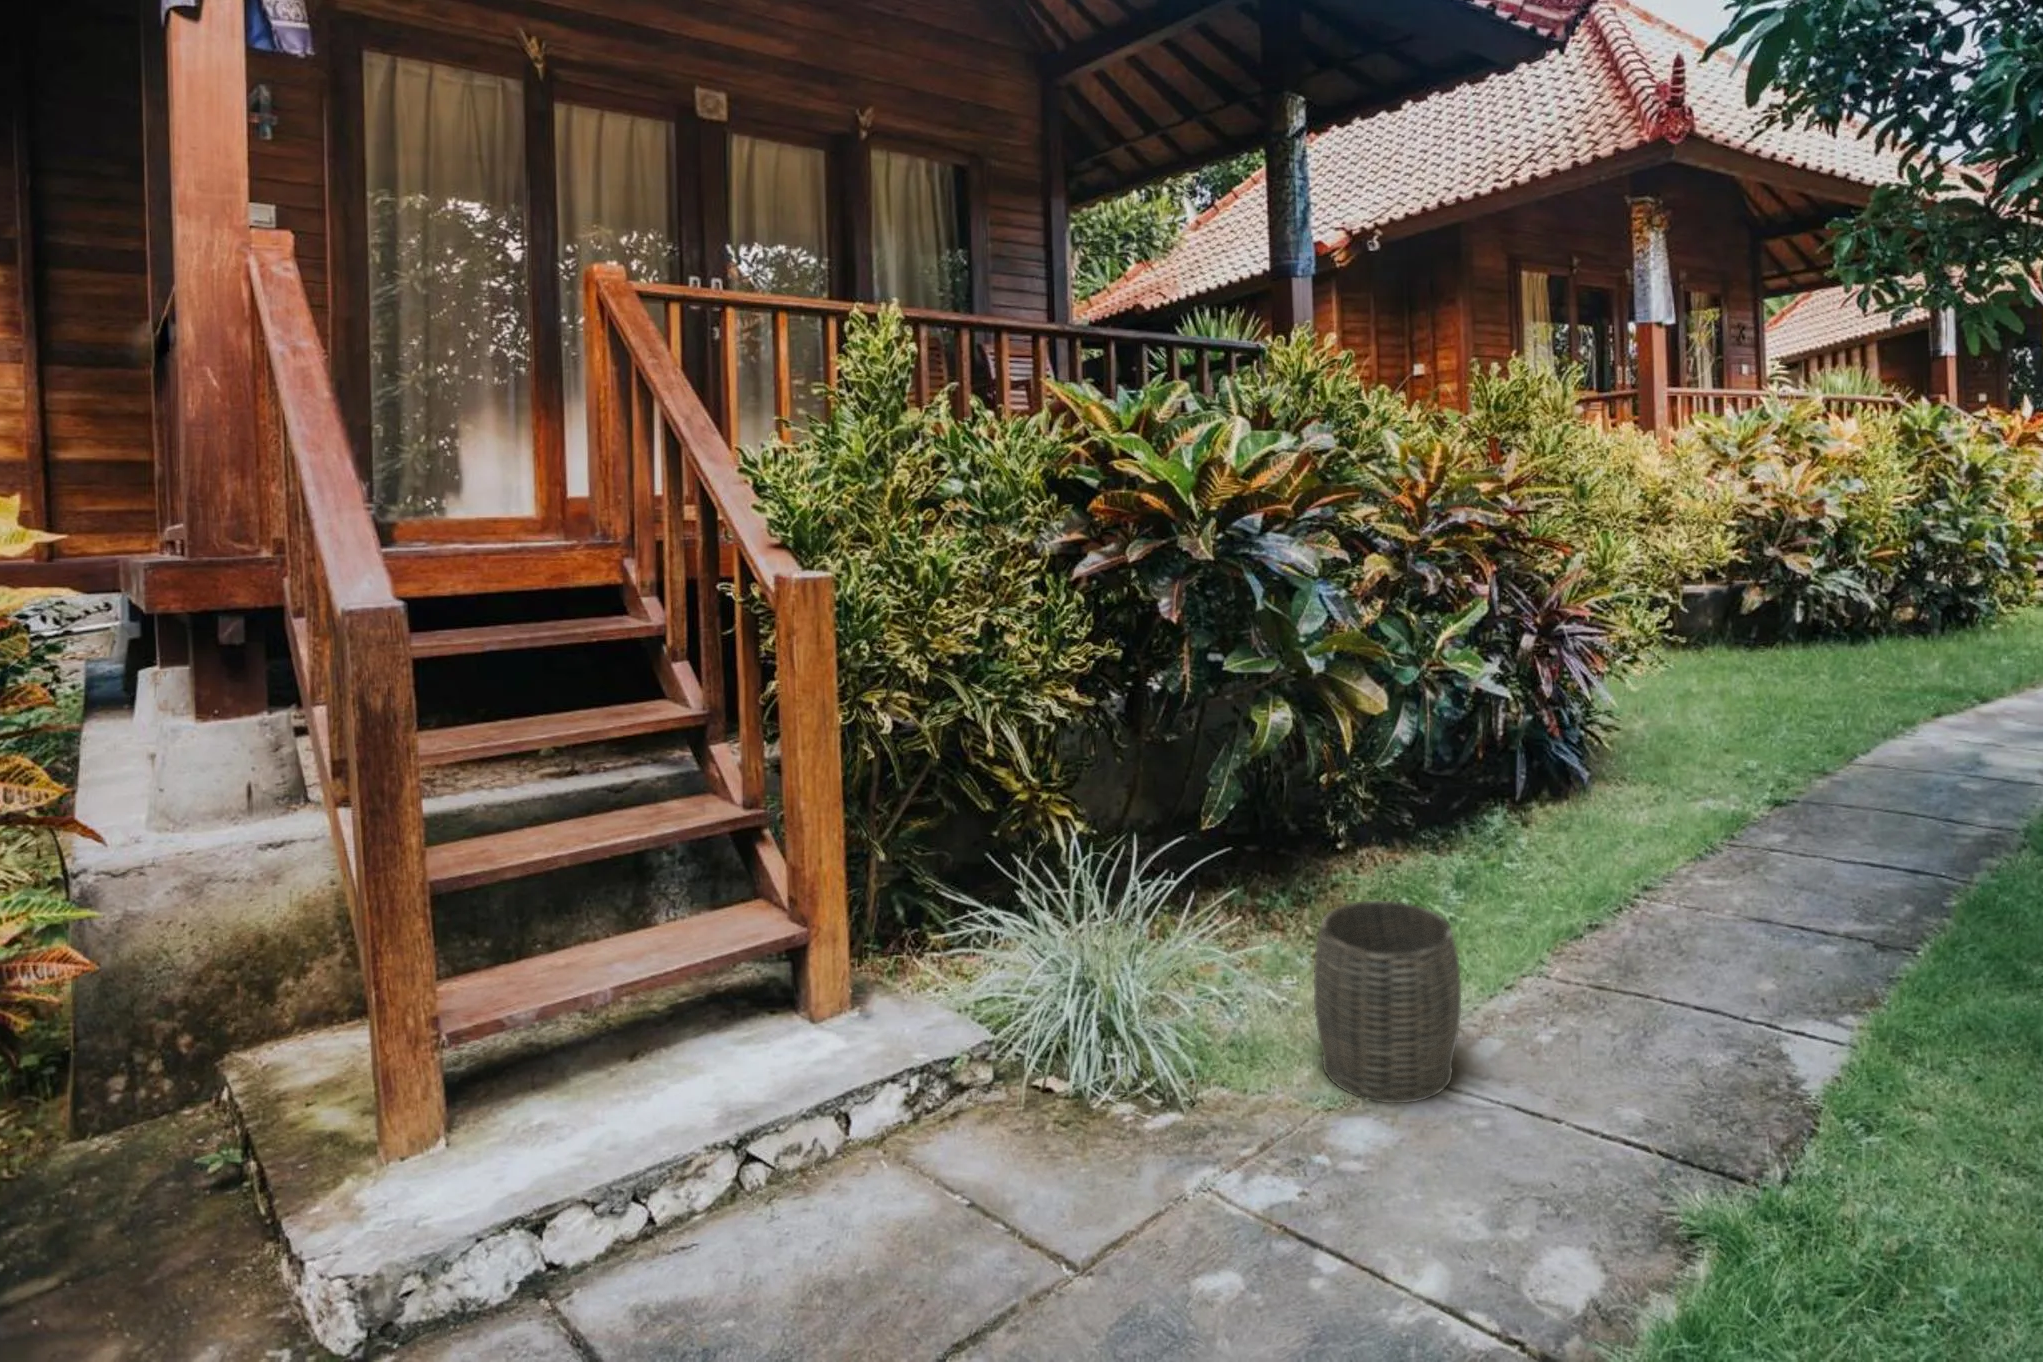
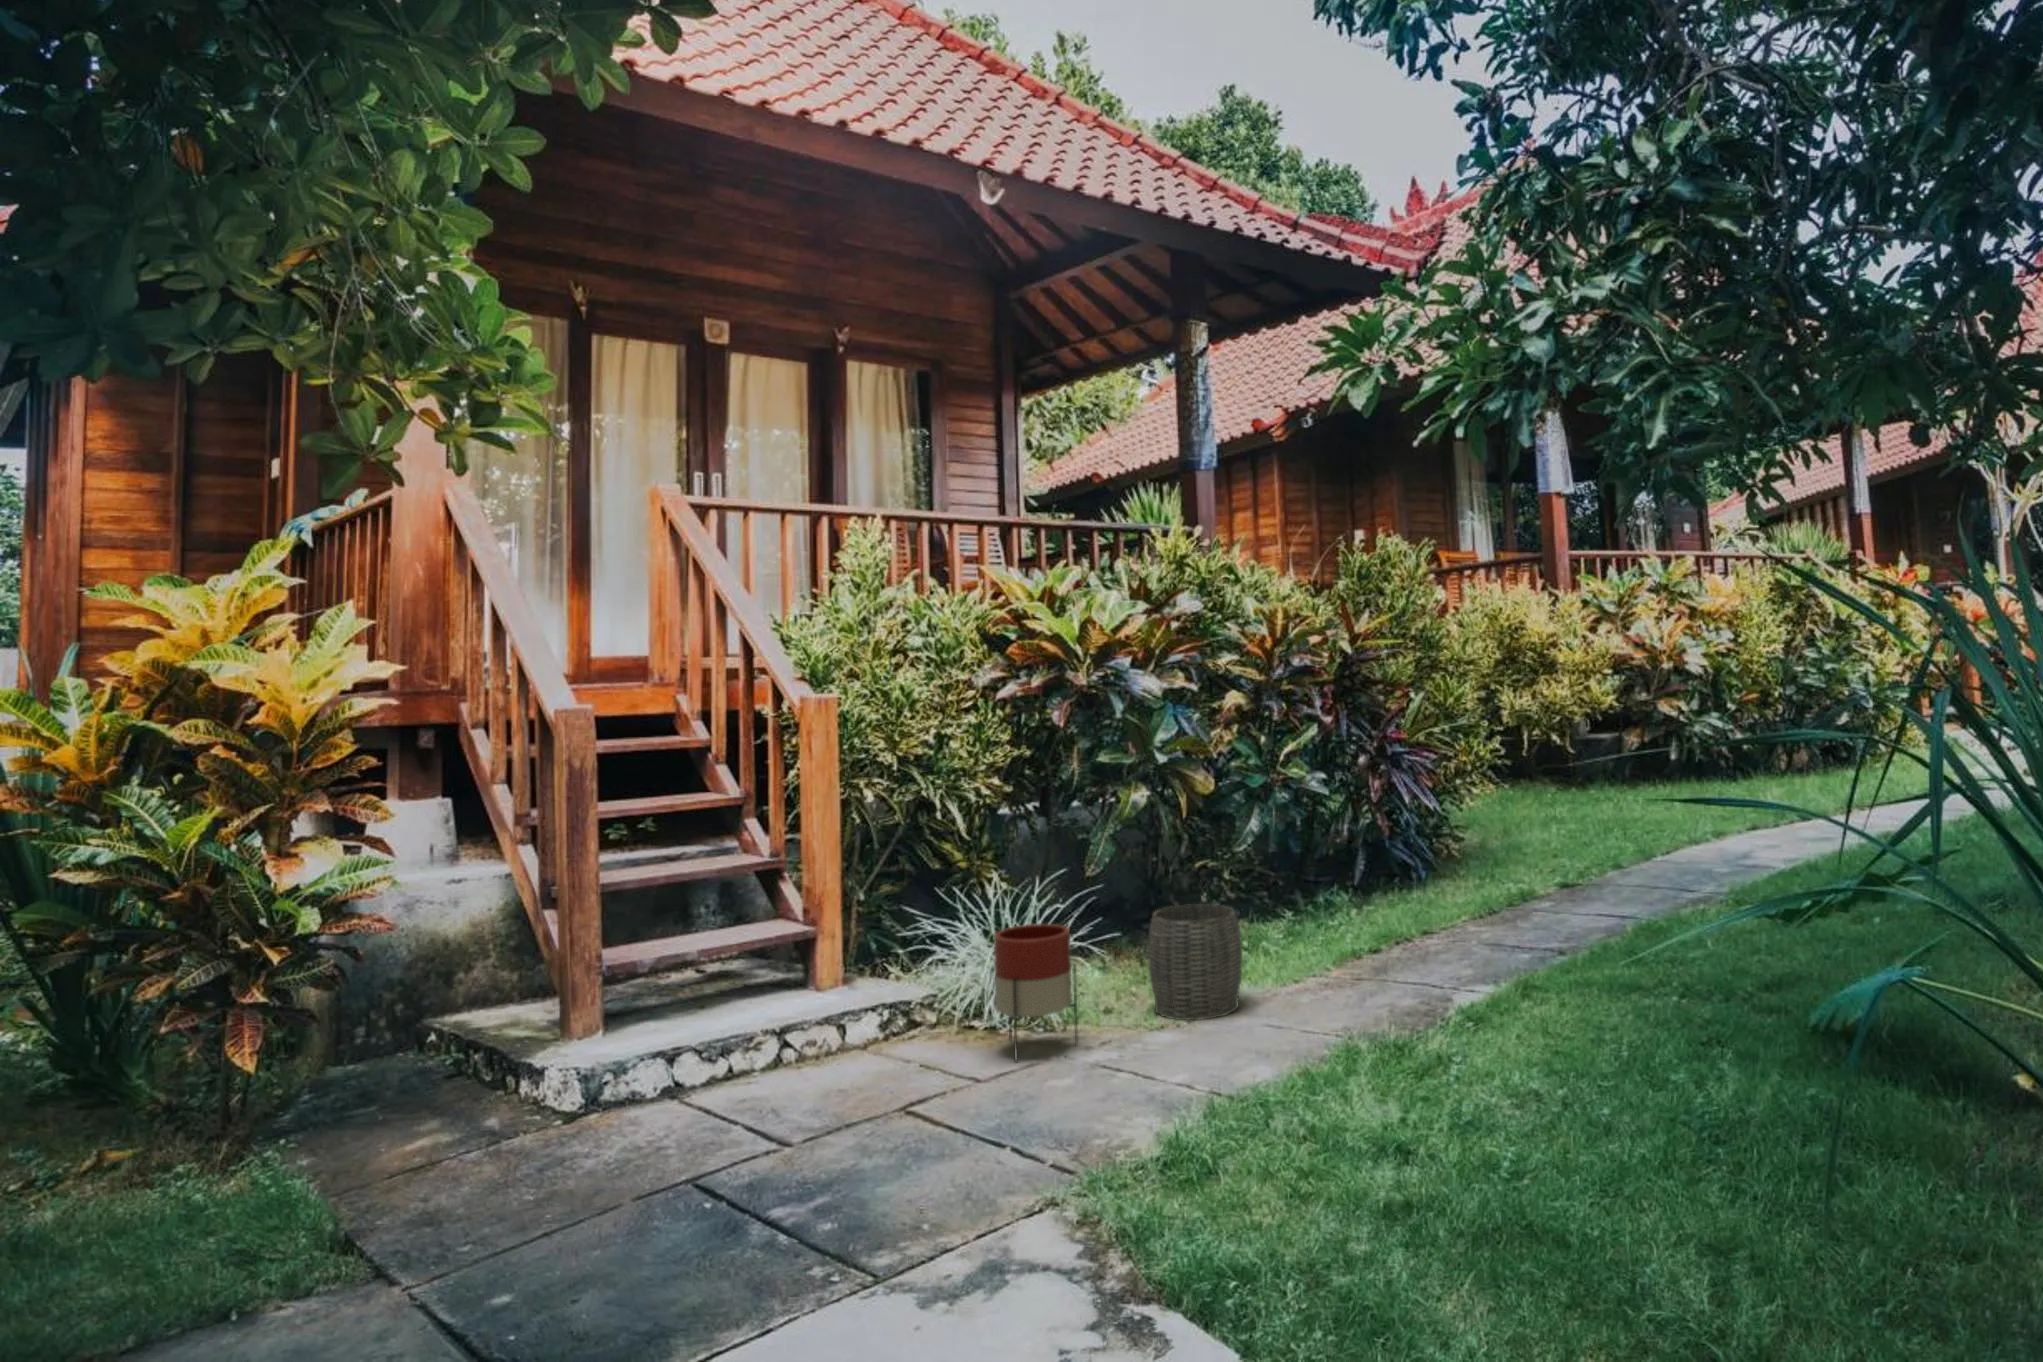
planter: none [1087,969,1224,1230] -> present [994,924,1078,1062]

